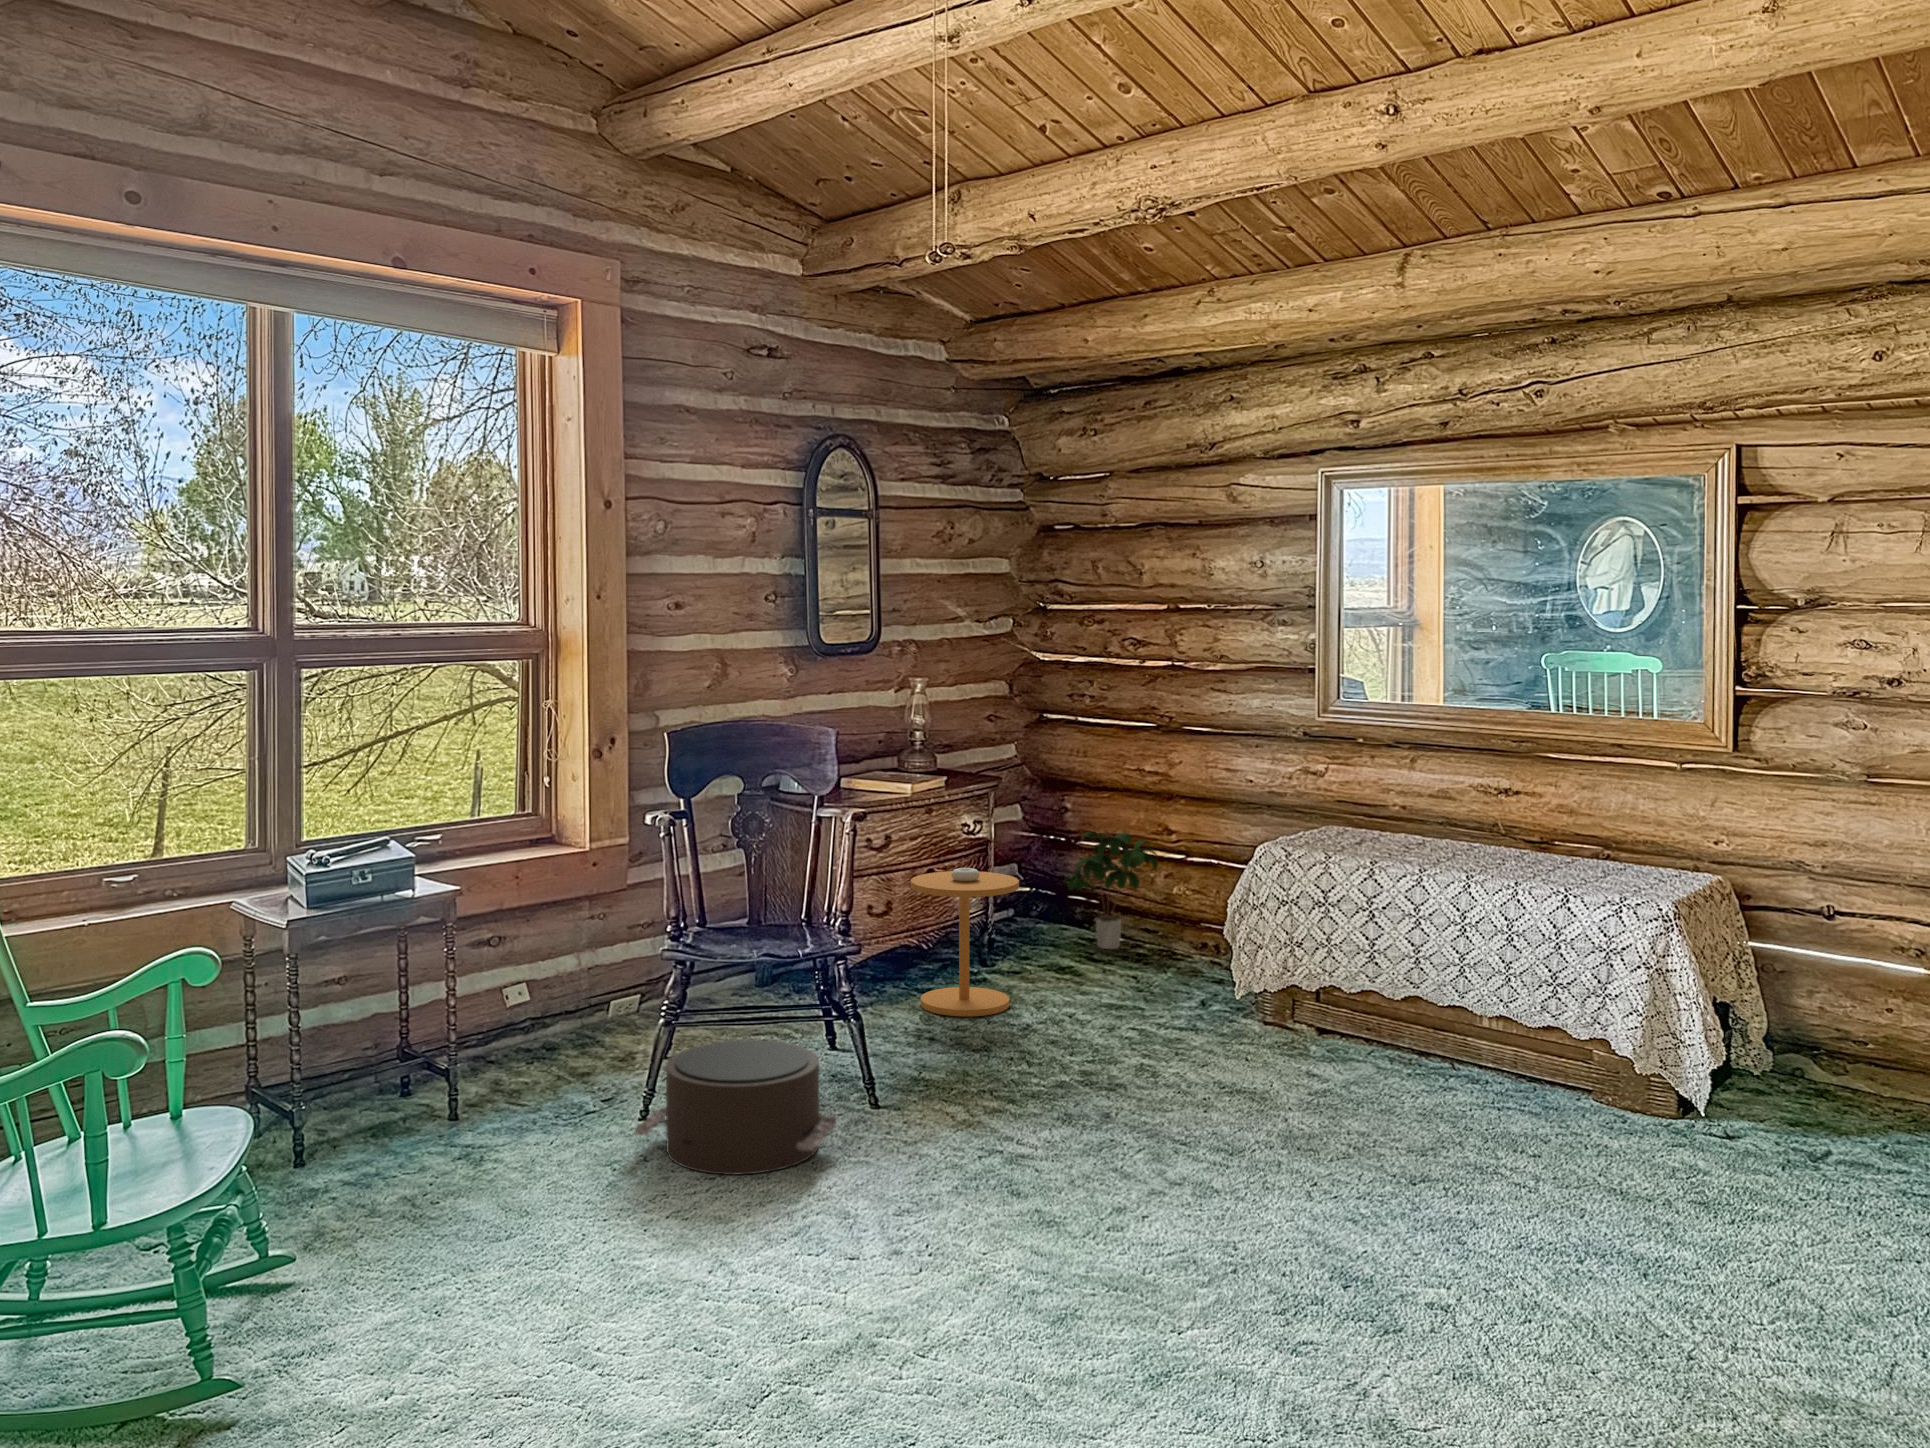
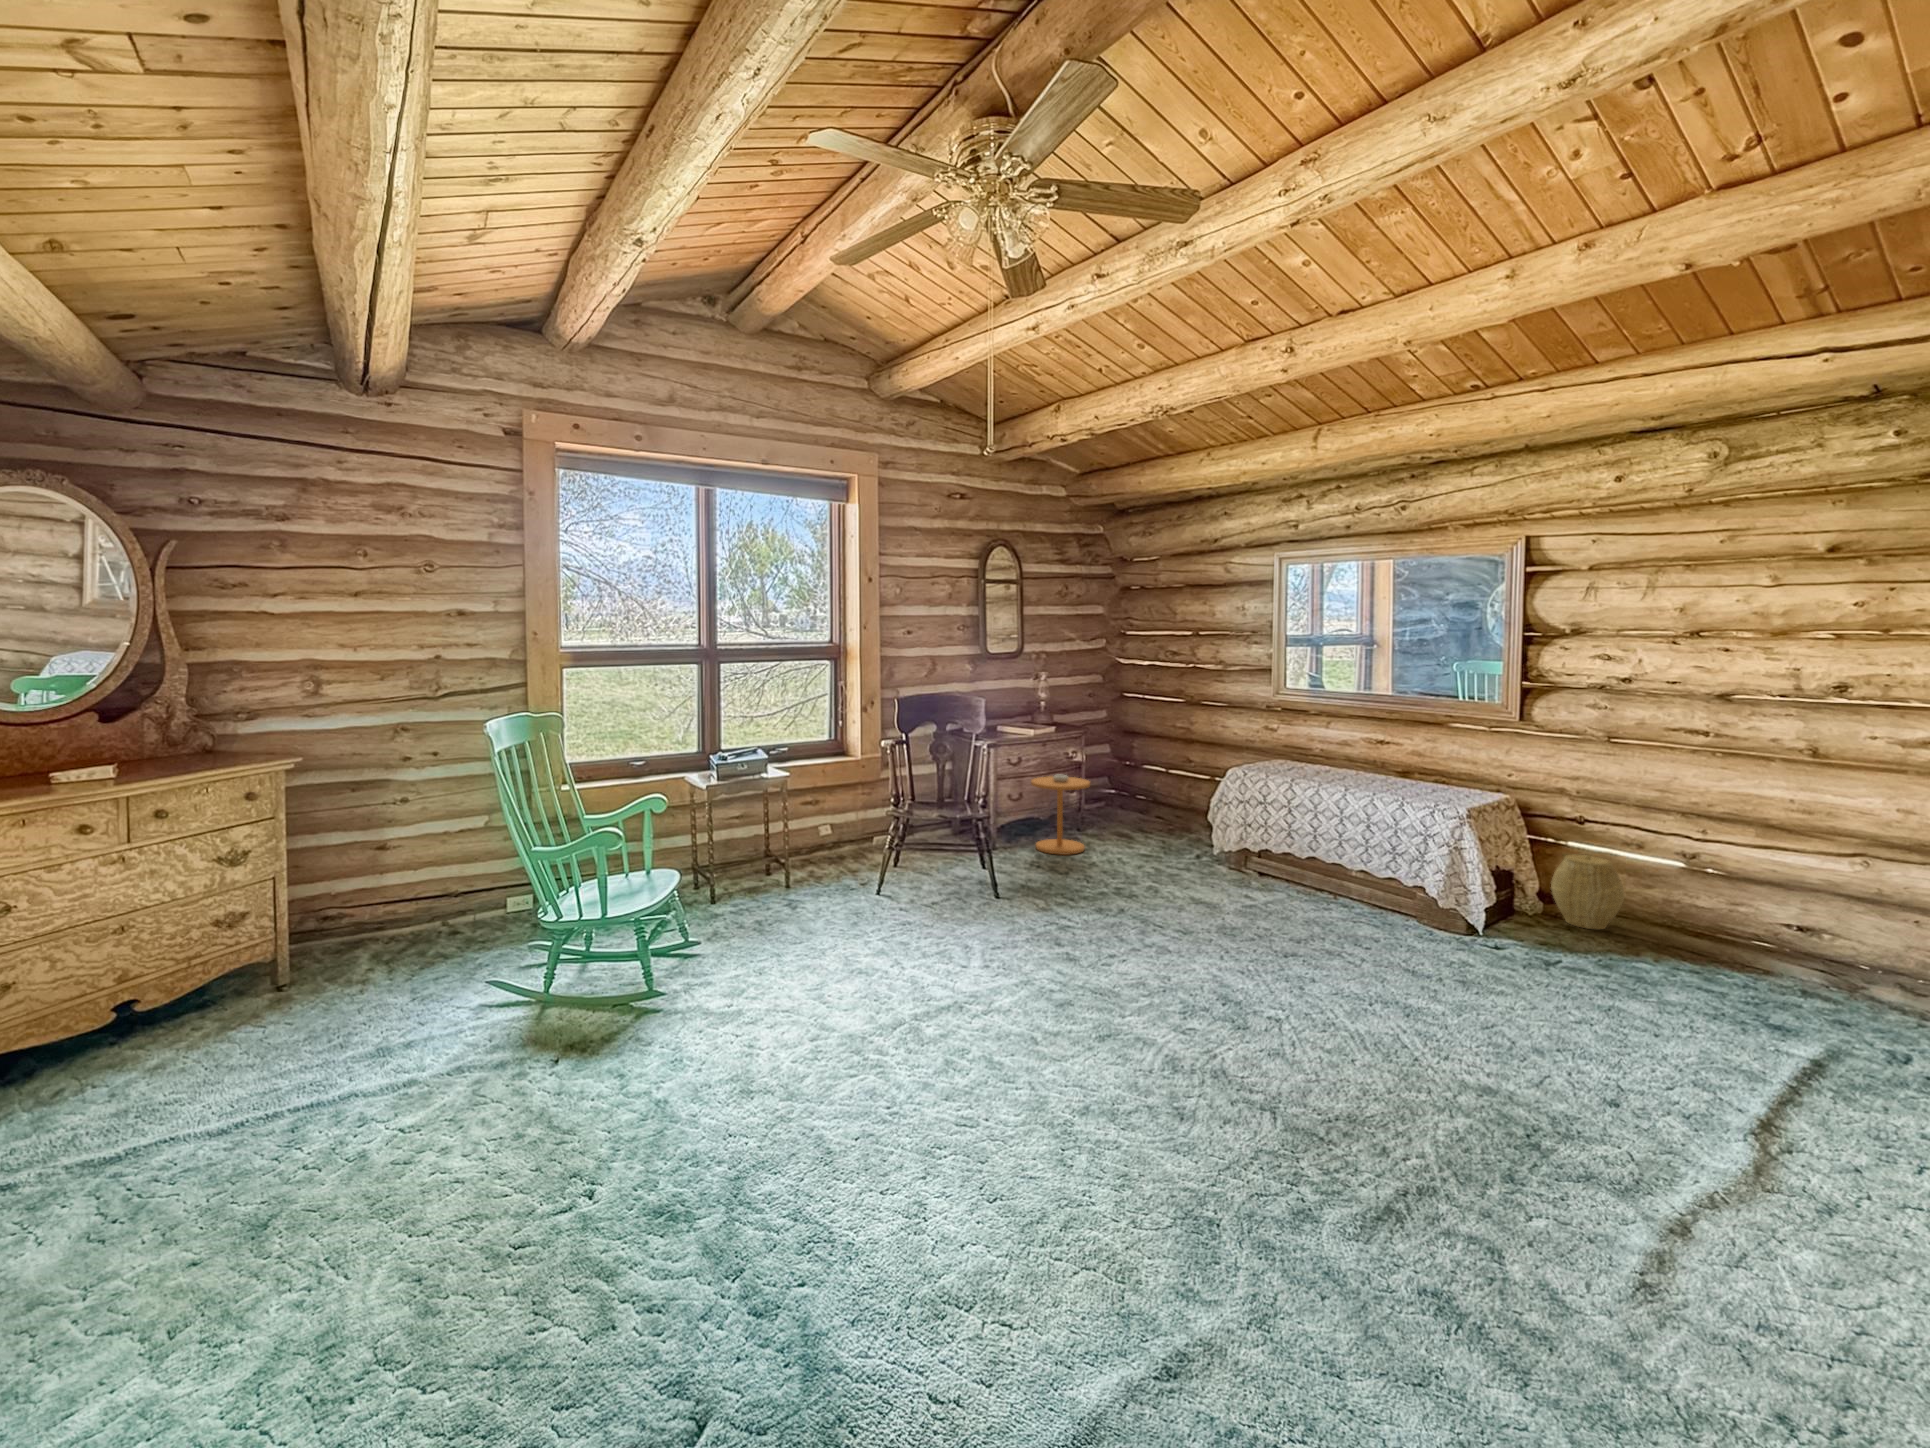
potted plant: present [1064,831,1158,949] -> none [1127,757,1180,824]
woven basket: none [1785,972,1894,1093] -> present [1551,855,1624,929]
pouf: present [634,1040,838,1175] -> none [866,857,972,924]

